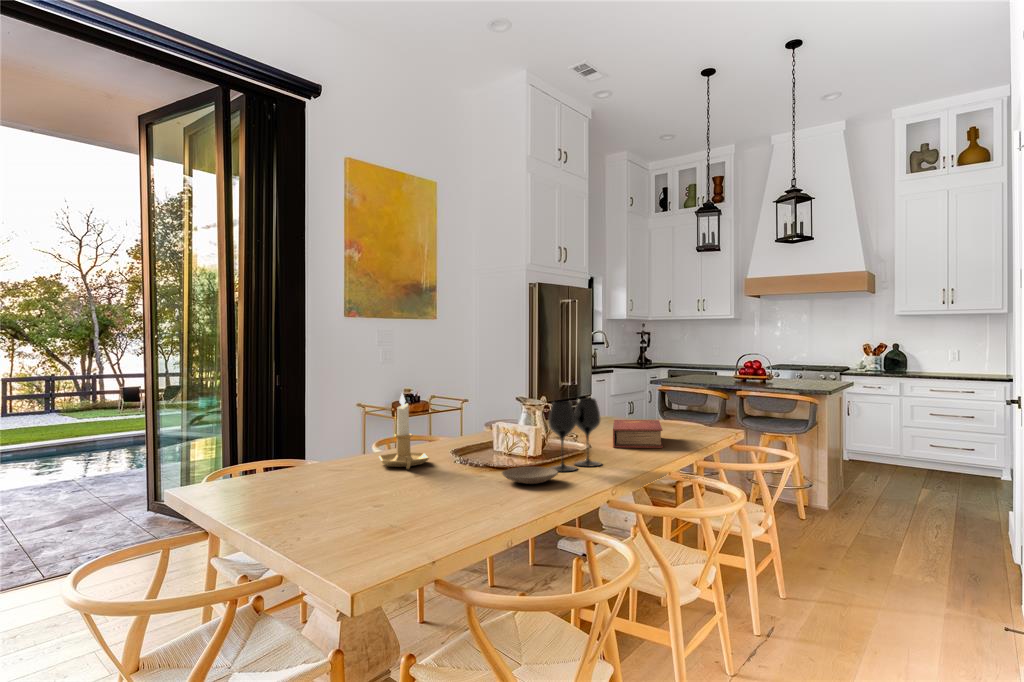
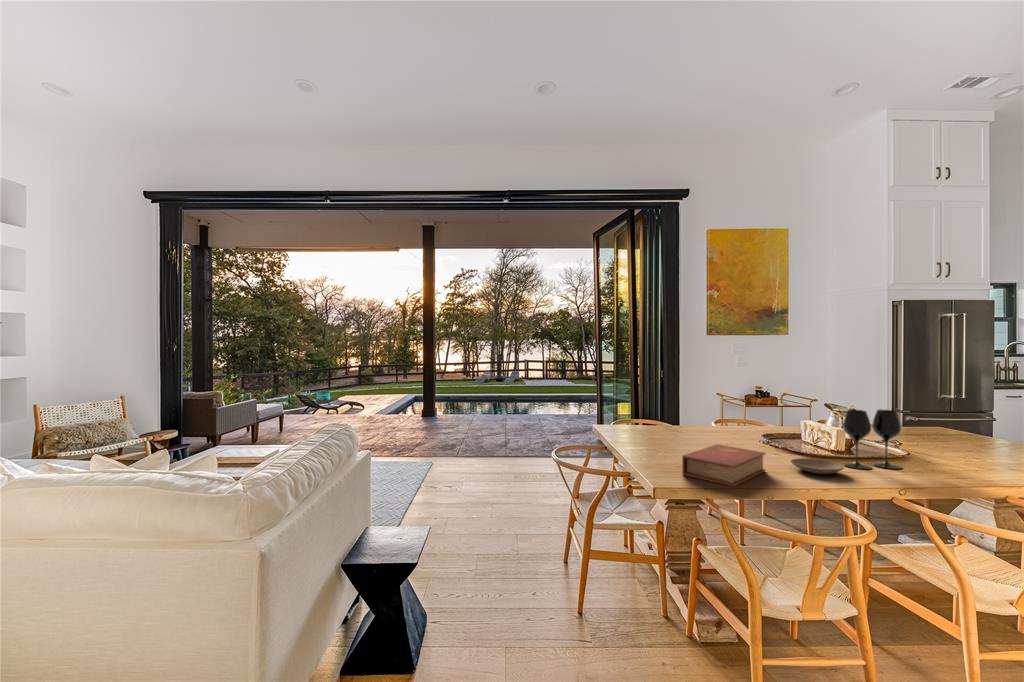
candlestick: present [379,393,429,469] -> none [705,391,742,446]
book: present [613,420,663,448] -> present [682,444,765,486]

